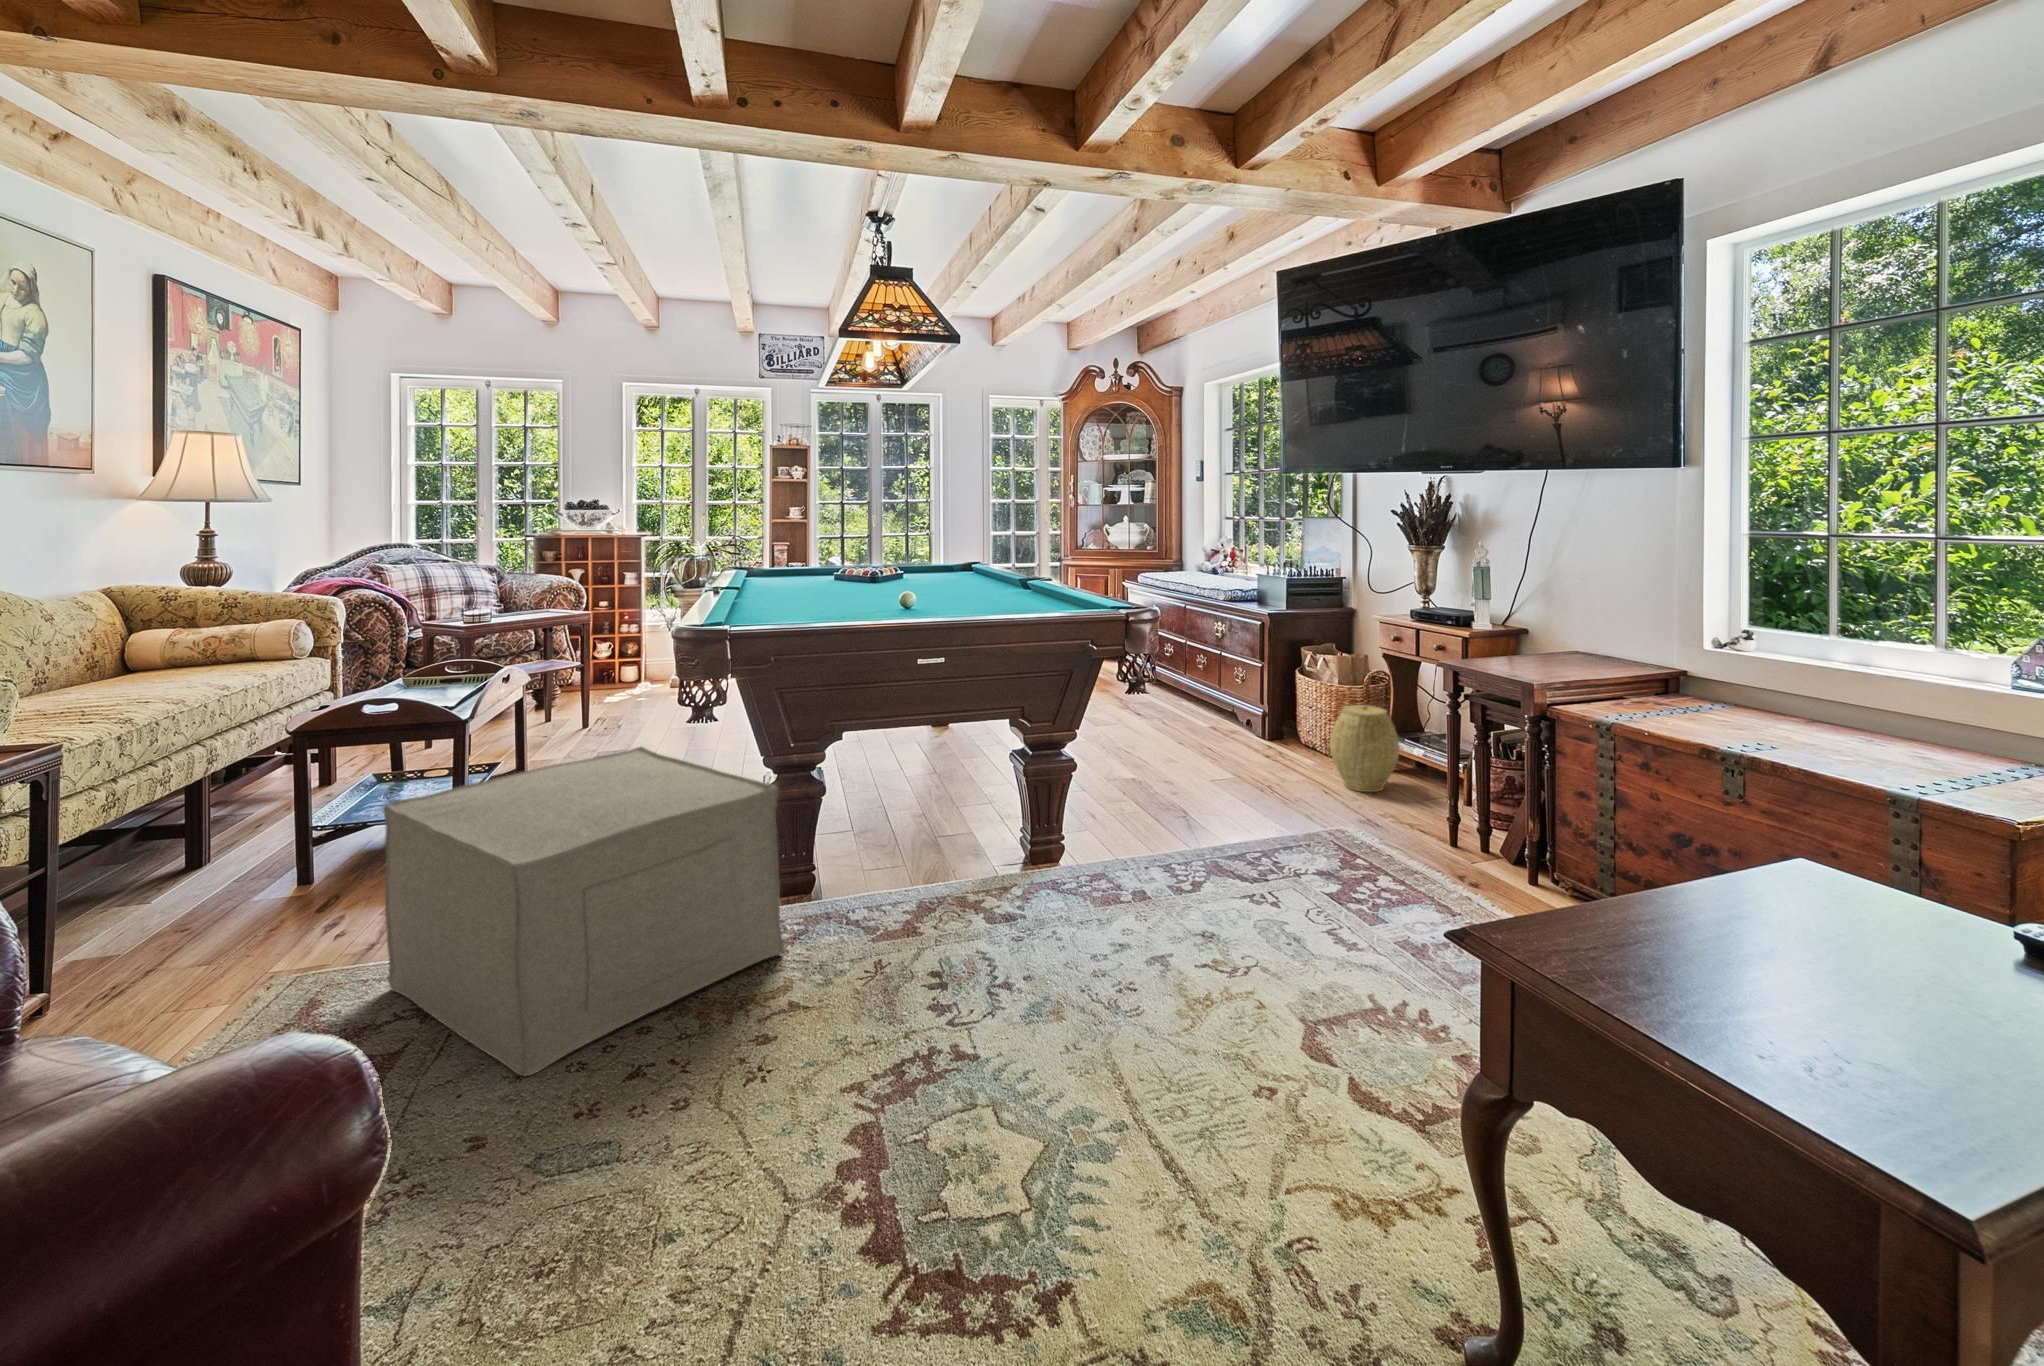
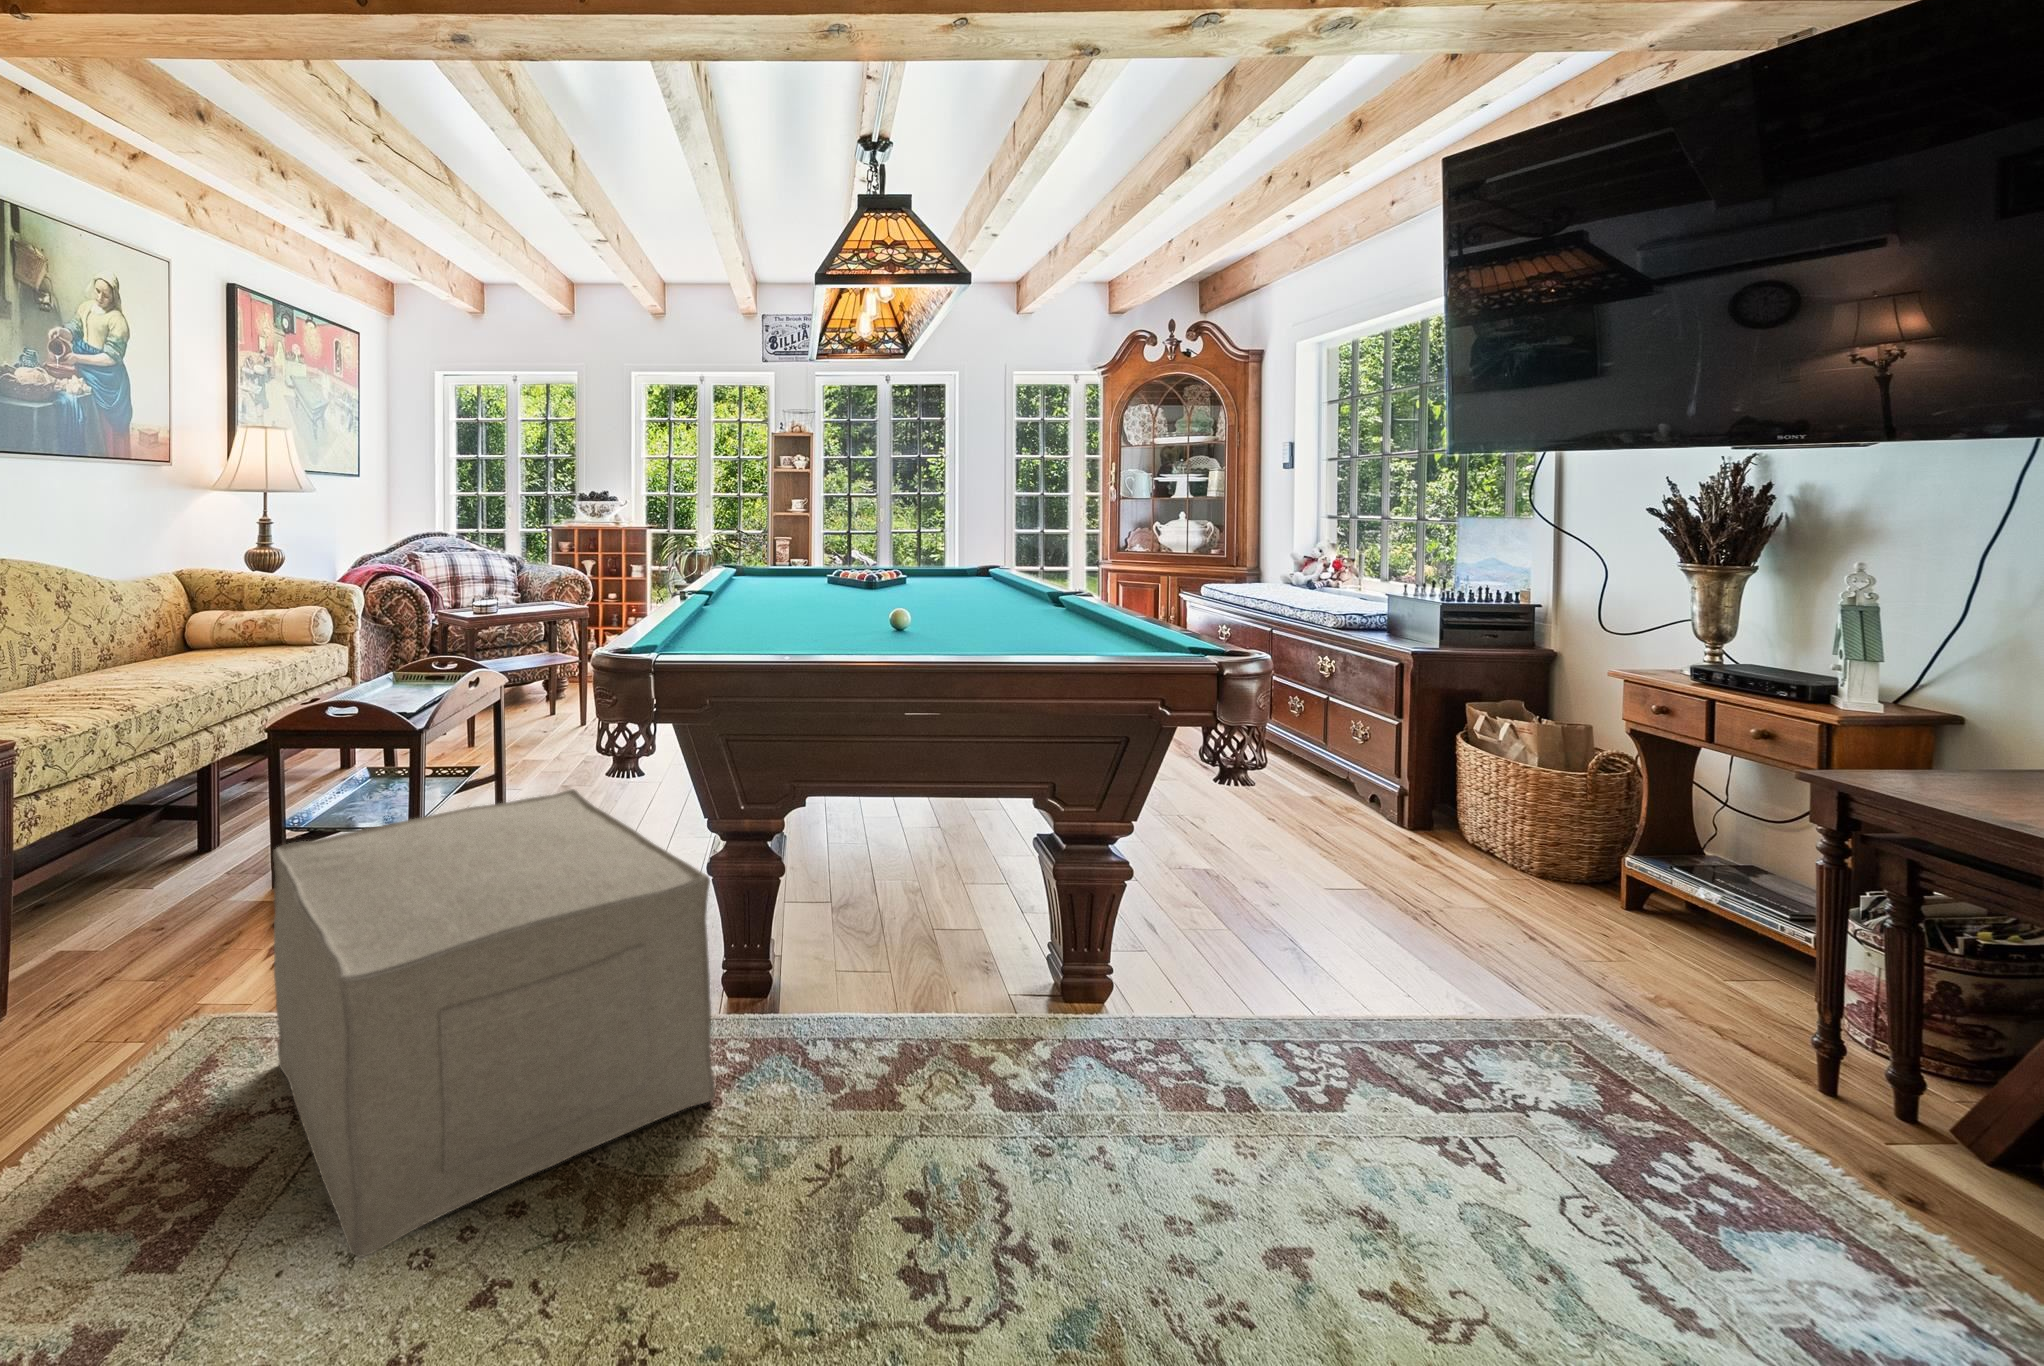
woven basket: present [1330,705,1400,792] -> none [1531,799,1663,939]

